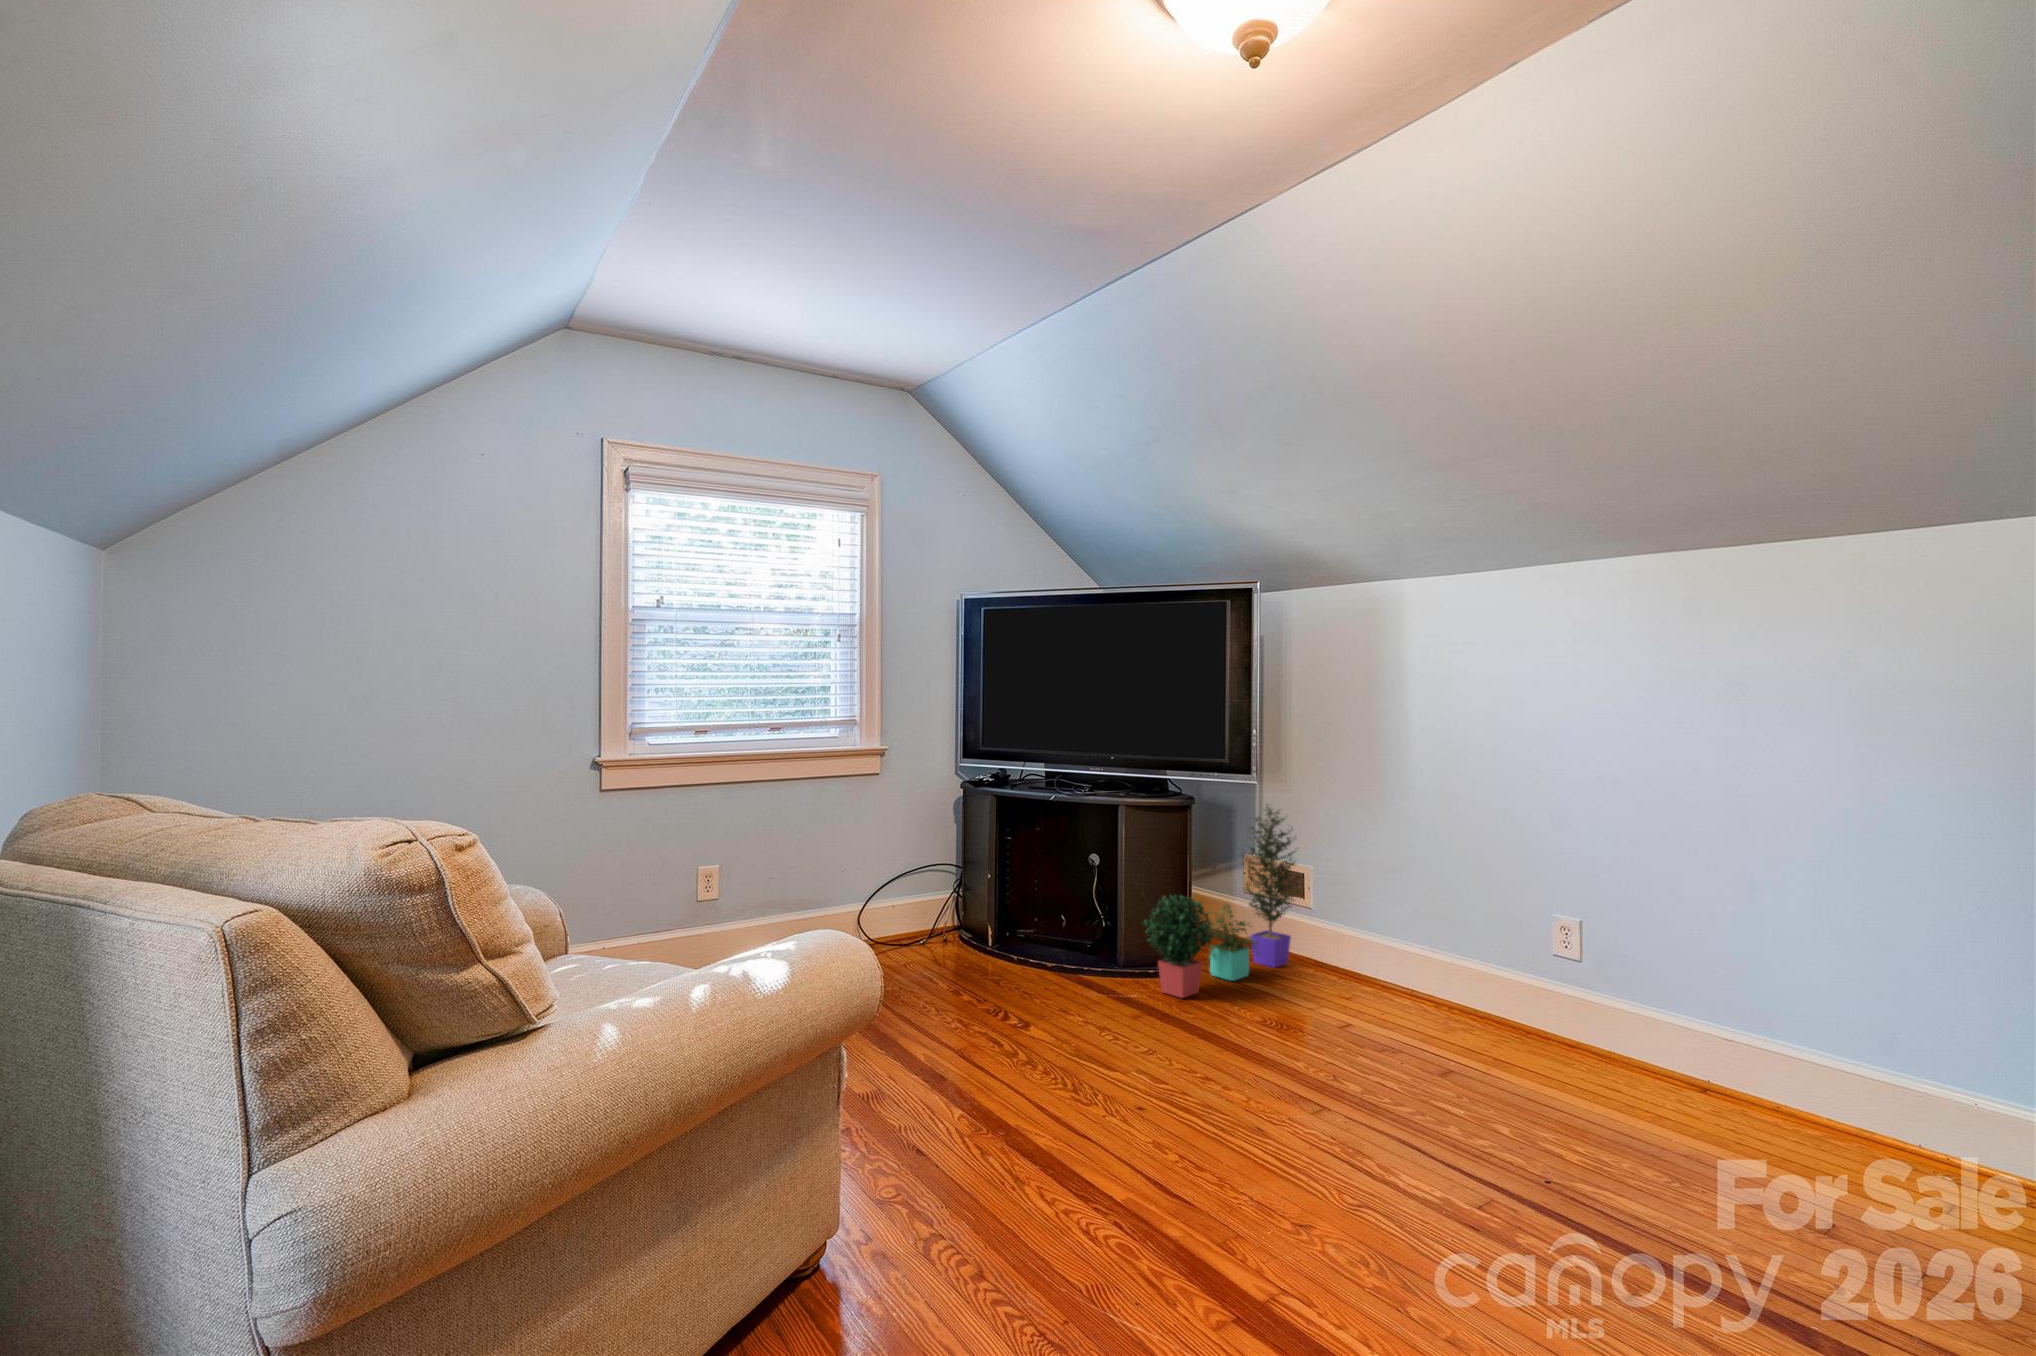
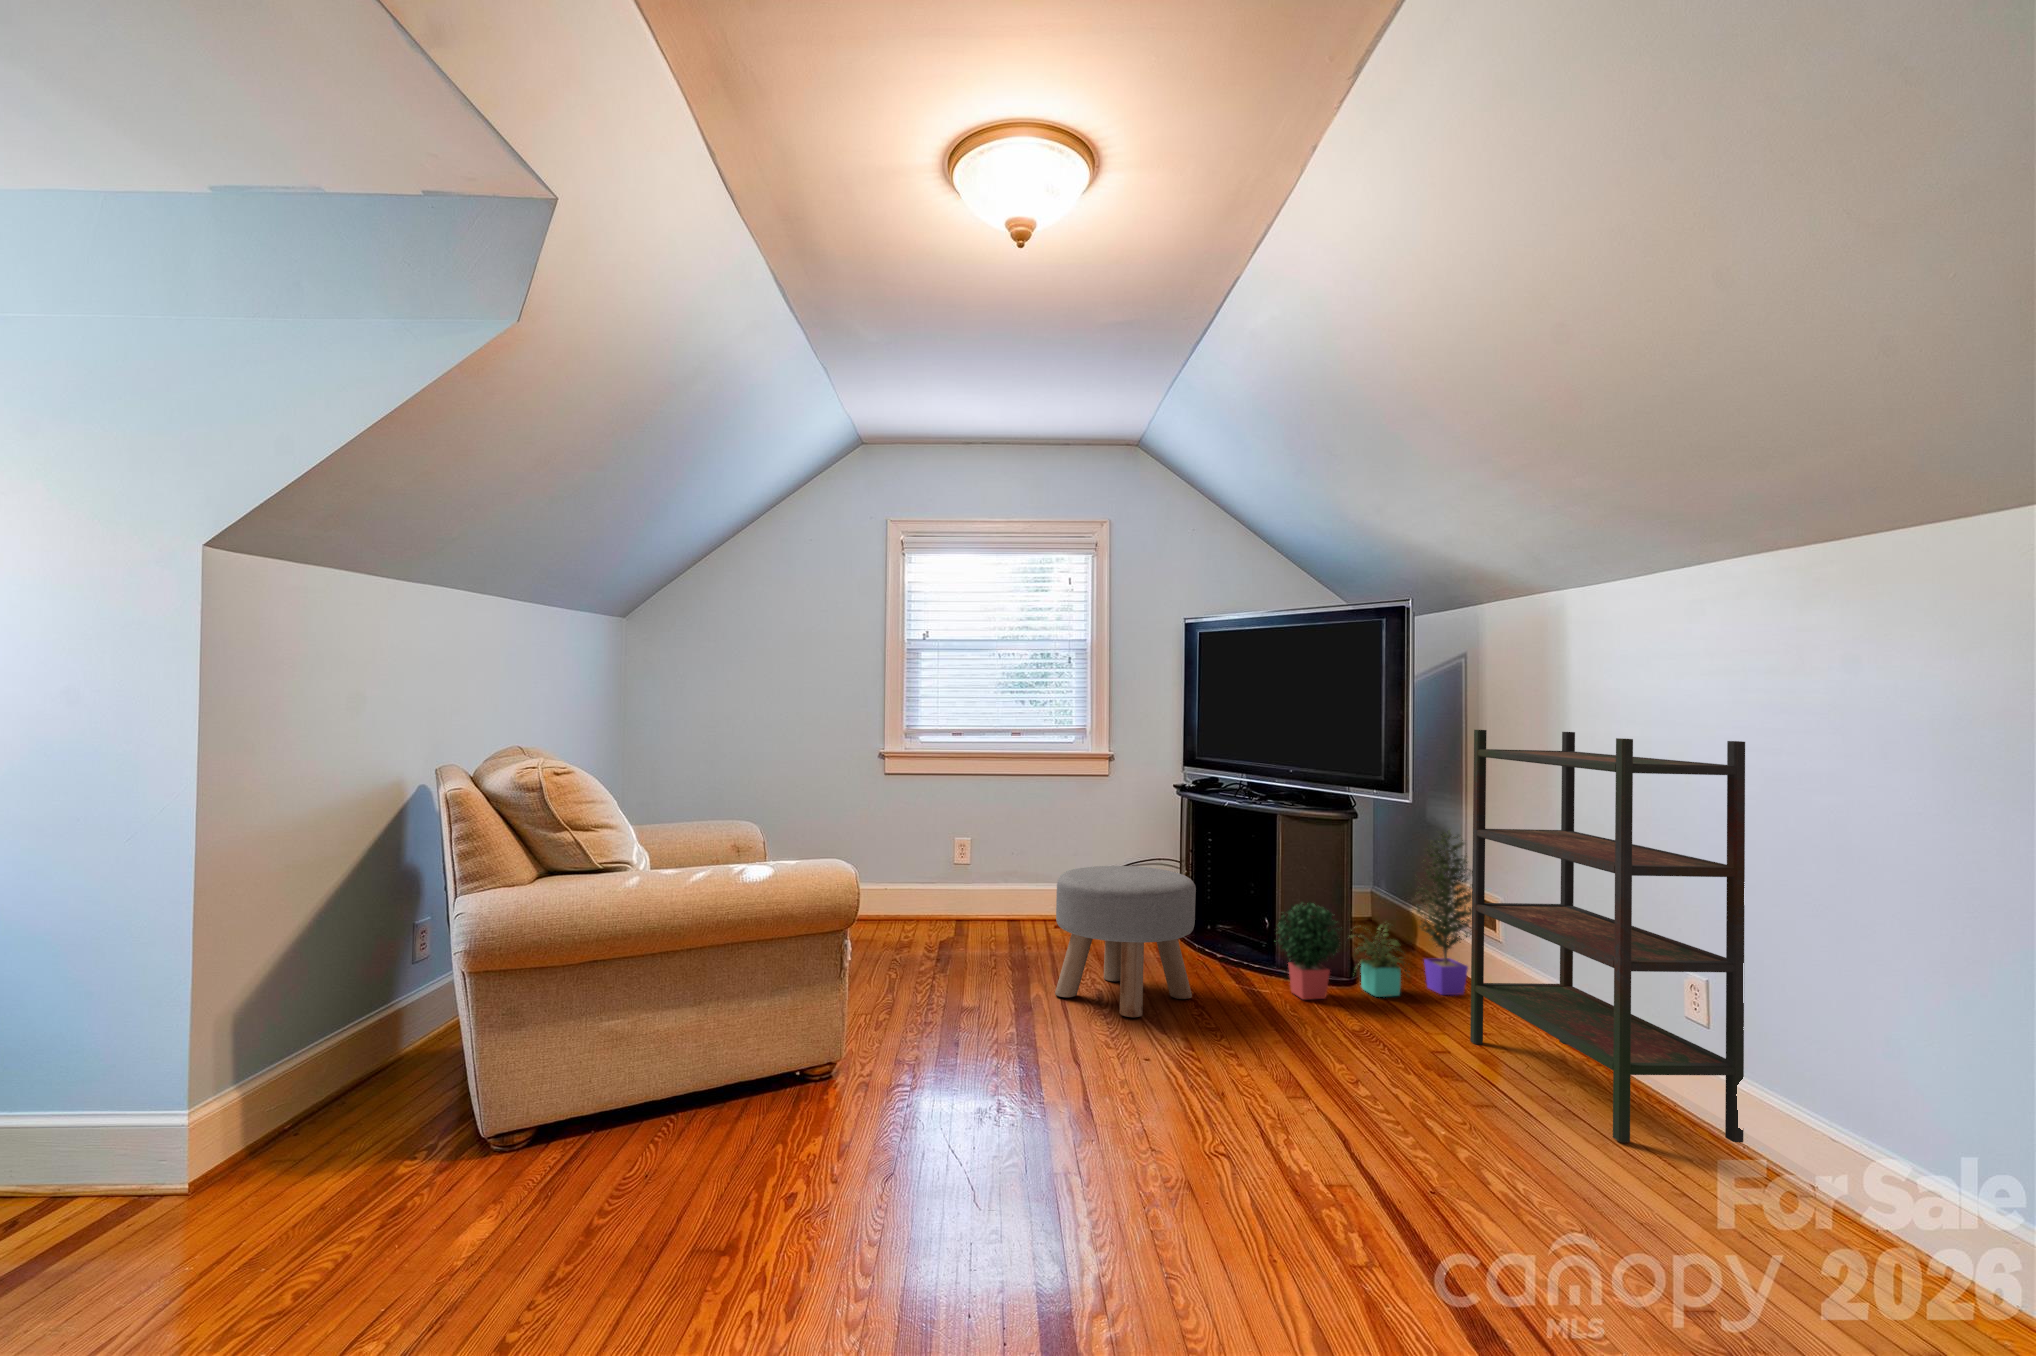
bookshelf: none [1357,708,1636,1085] -> present [1470,730,1745,1142]
ottoman: none [938,879,1101,1060] -> present [1055,866,1196,1017]

